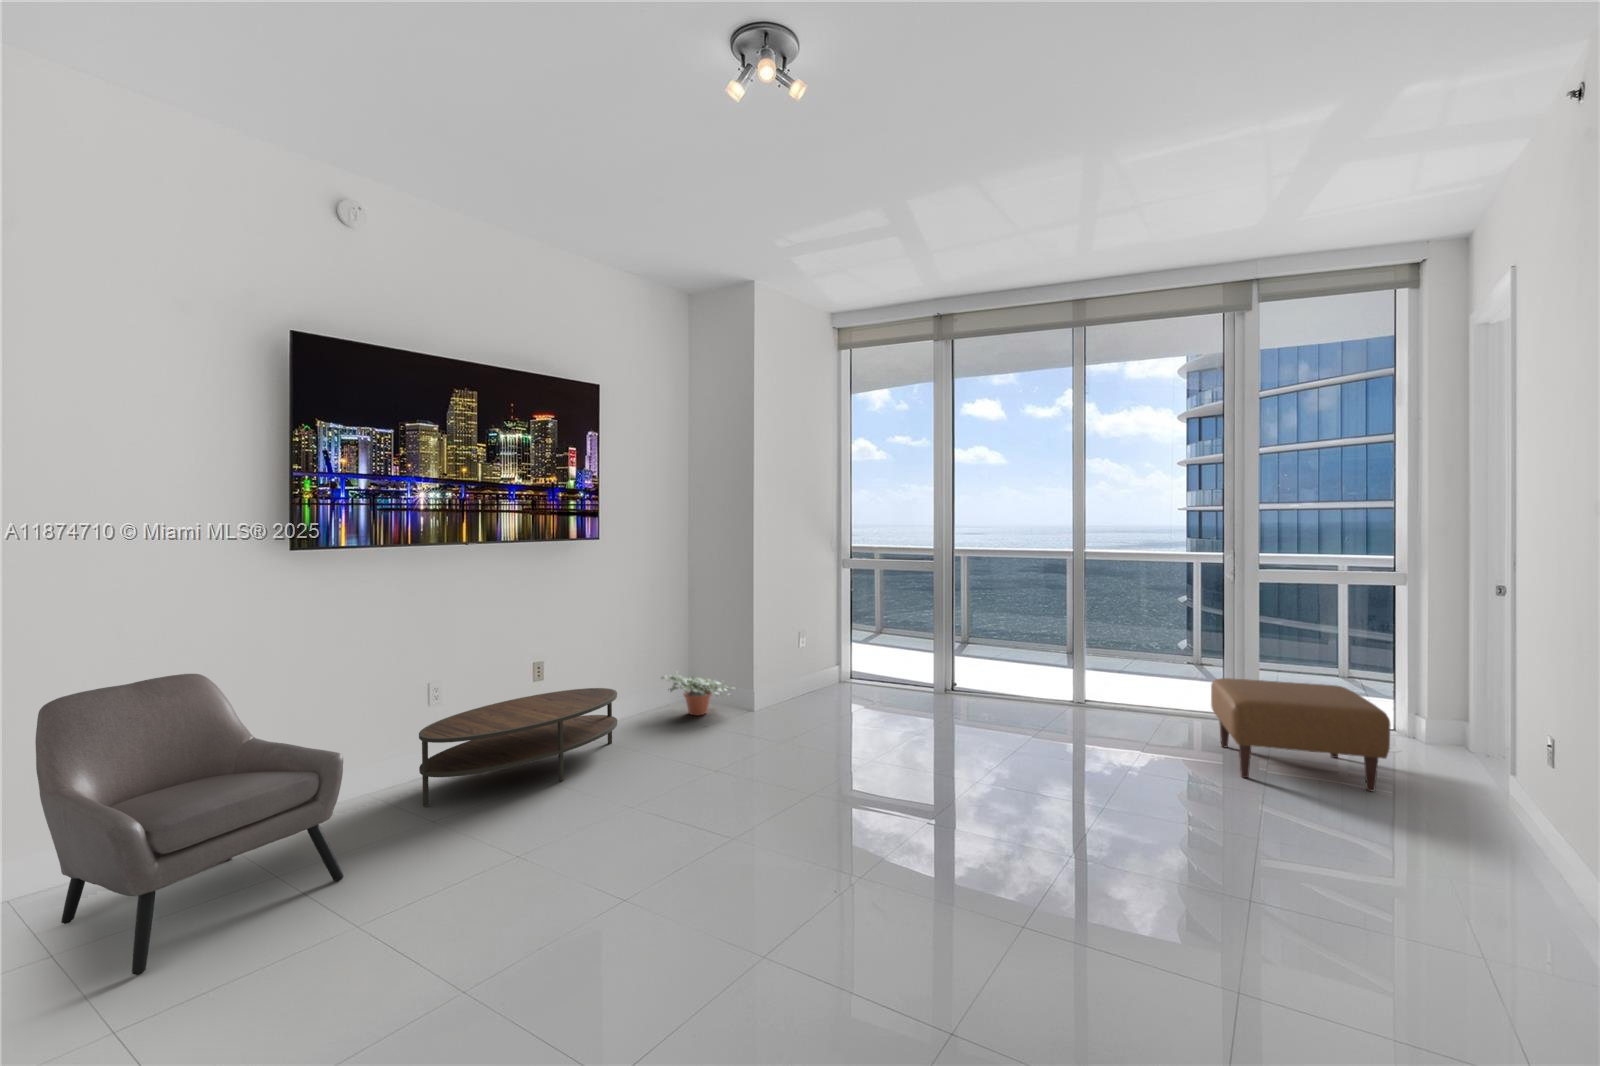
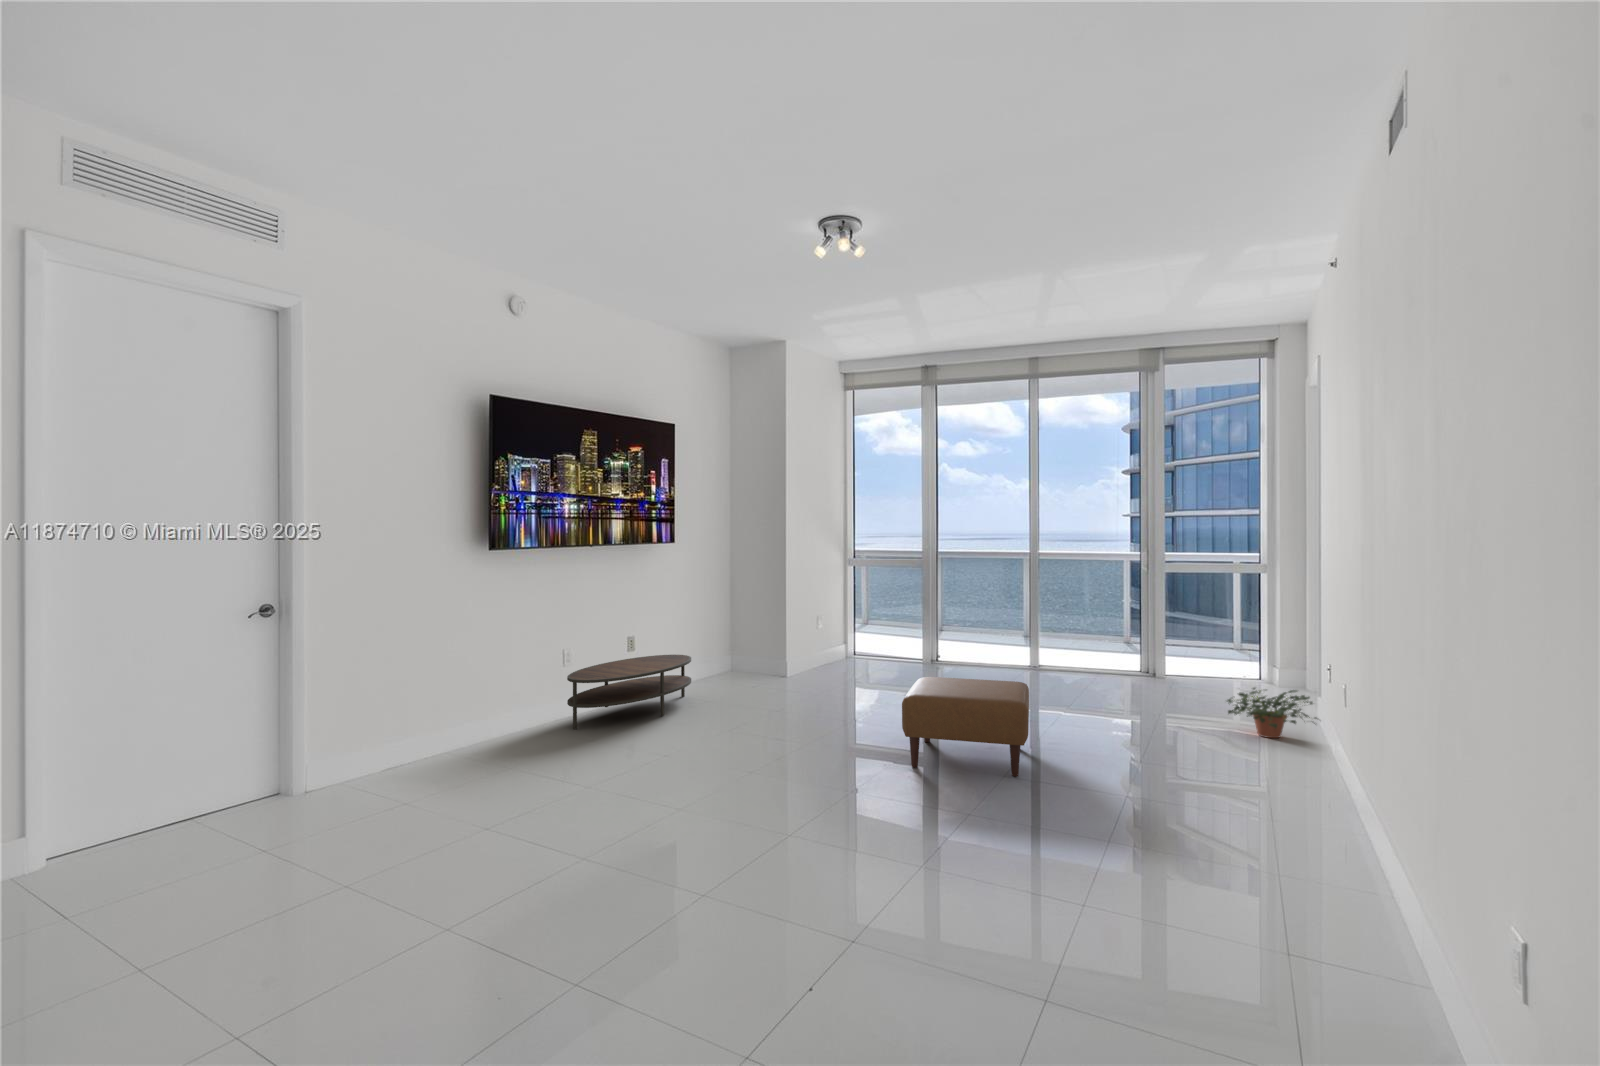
armchair: present [35,674,344,975] -> none [379,627,555,797]
potted plant: present [662,674,731,715] -> present [1227,688,1317,738]
ottoman: present [1211,678,1391,791] -> present [902,677,1029,777]

